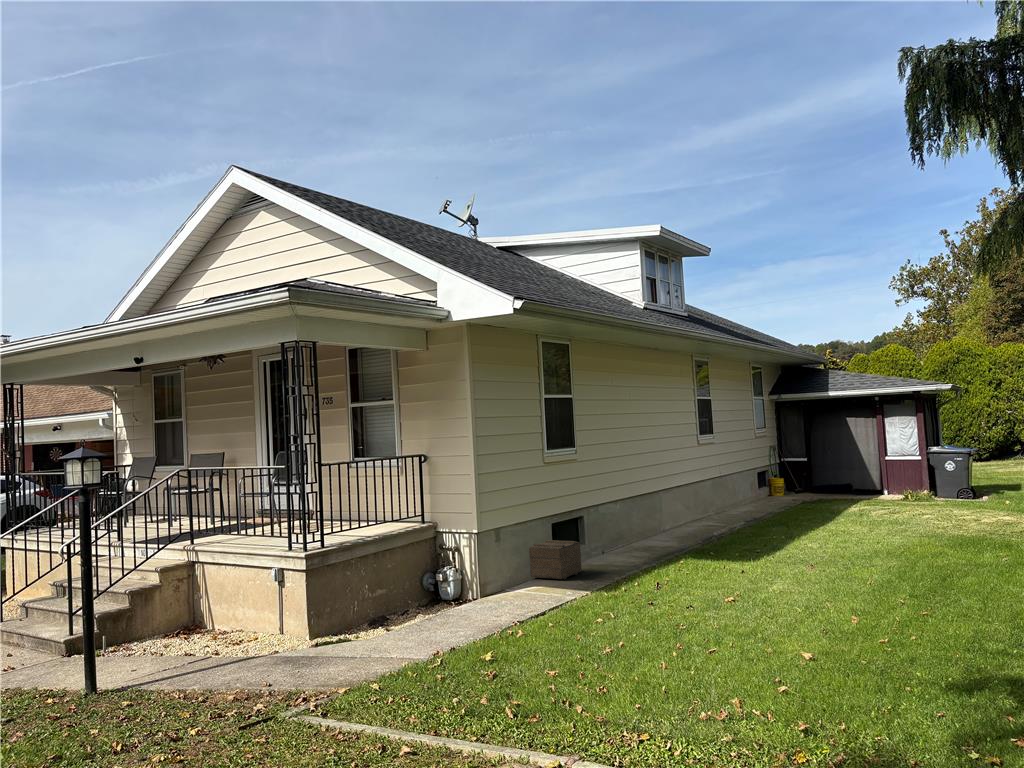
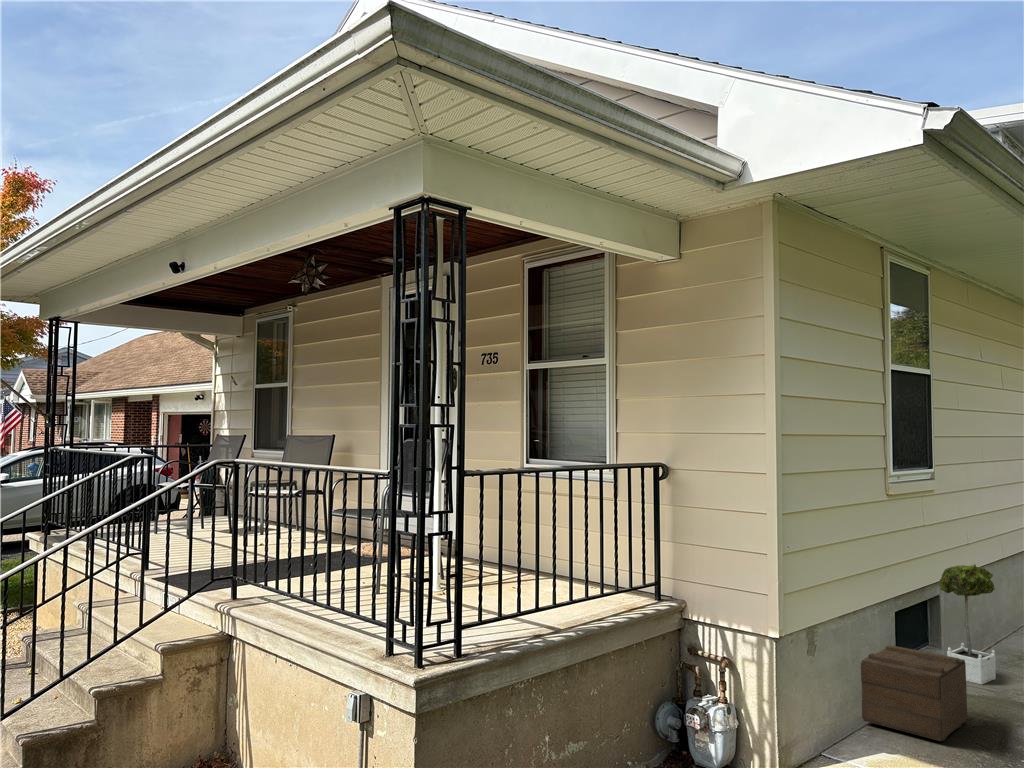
potted tree: none [583,497,613,560] -> present [939,564,996,684]

